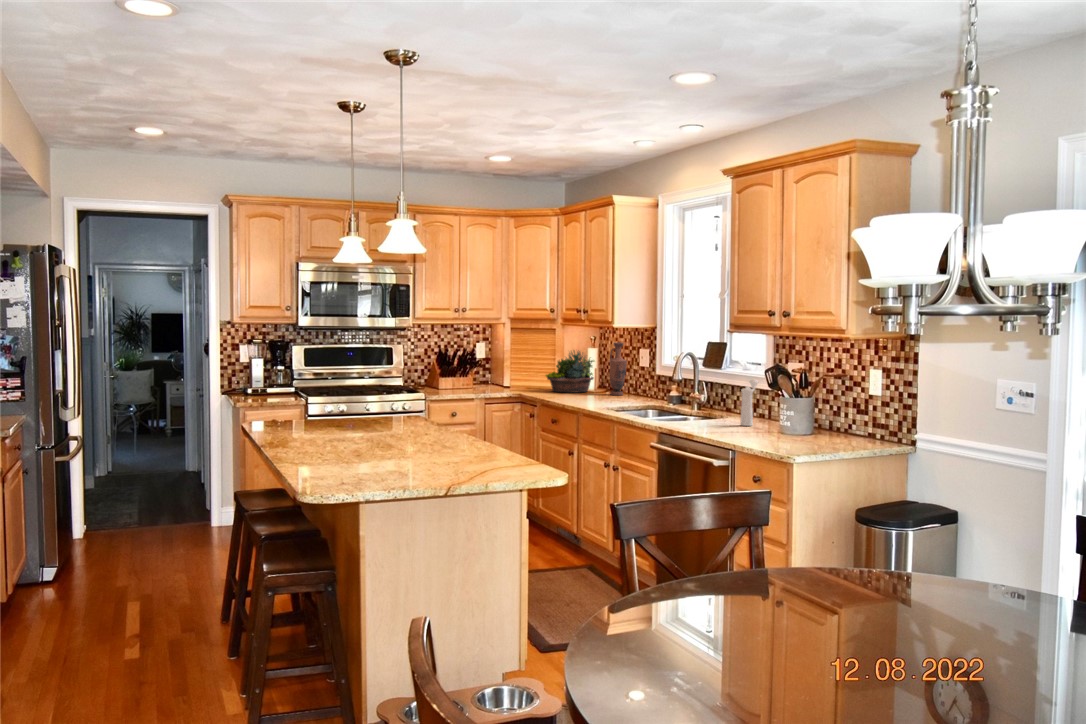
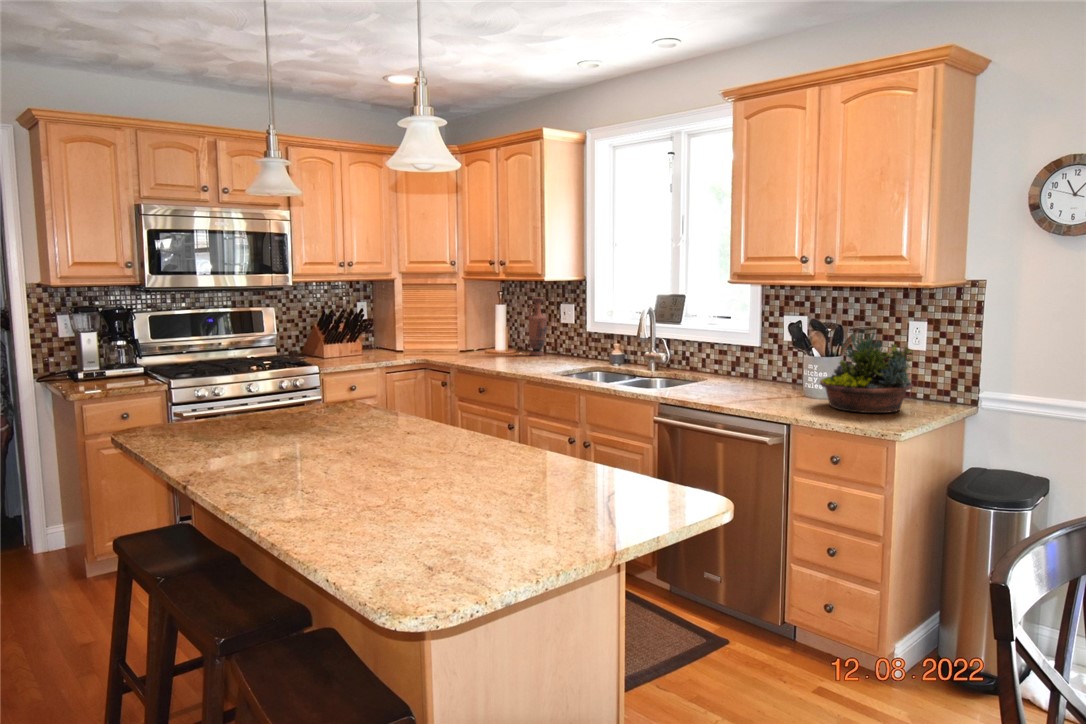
succulent planter: present [546,351,595,393] -> present [820,330,913,413]
pepper mill: present [740,379,758,426] -> none [744,336,759,389]

